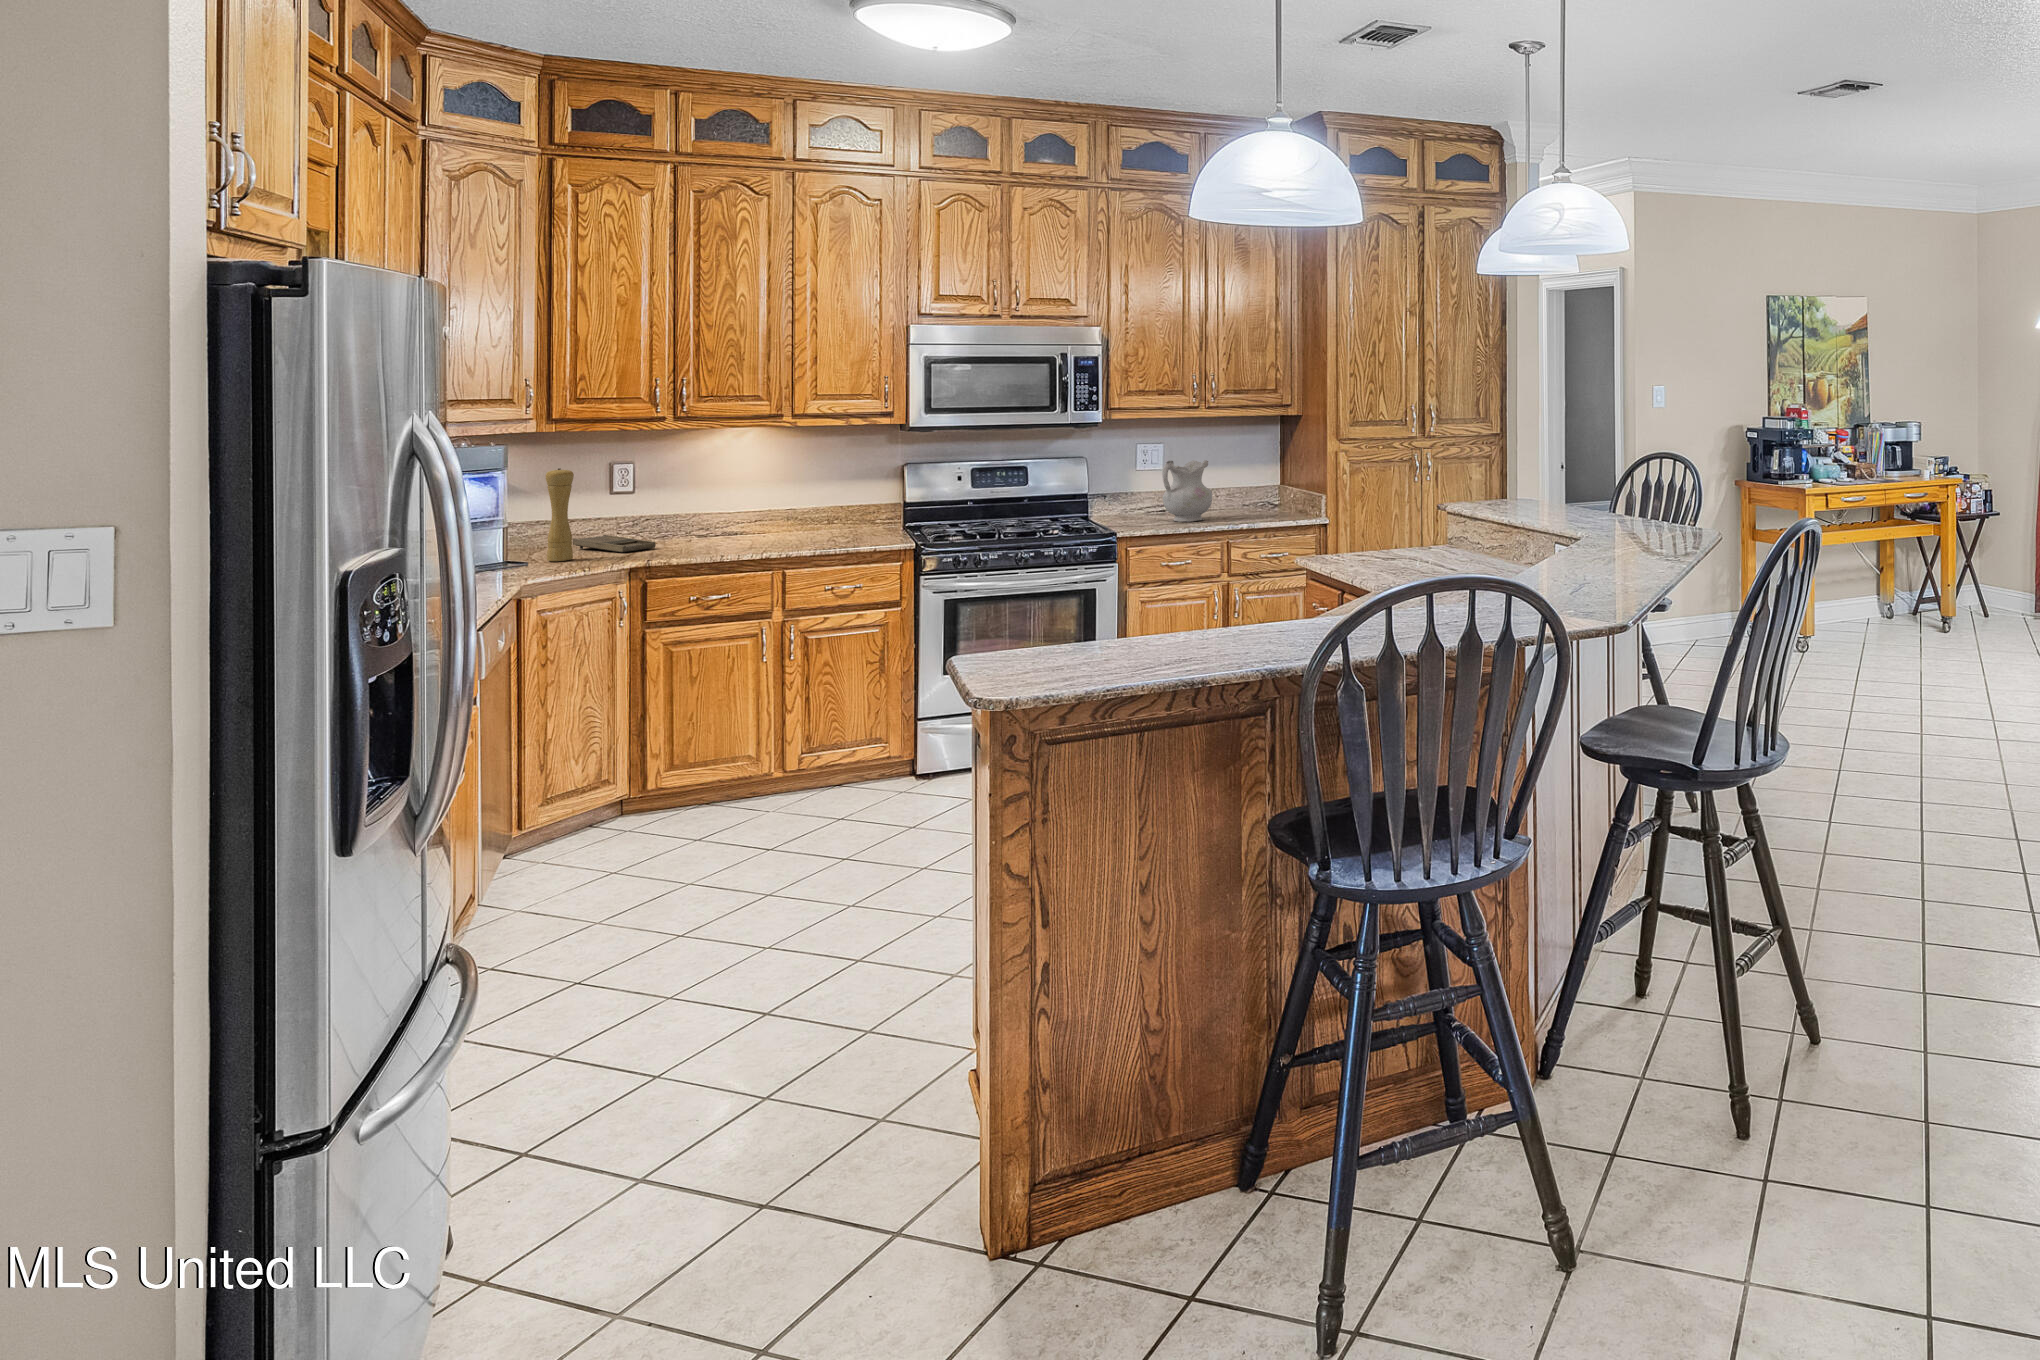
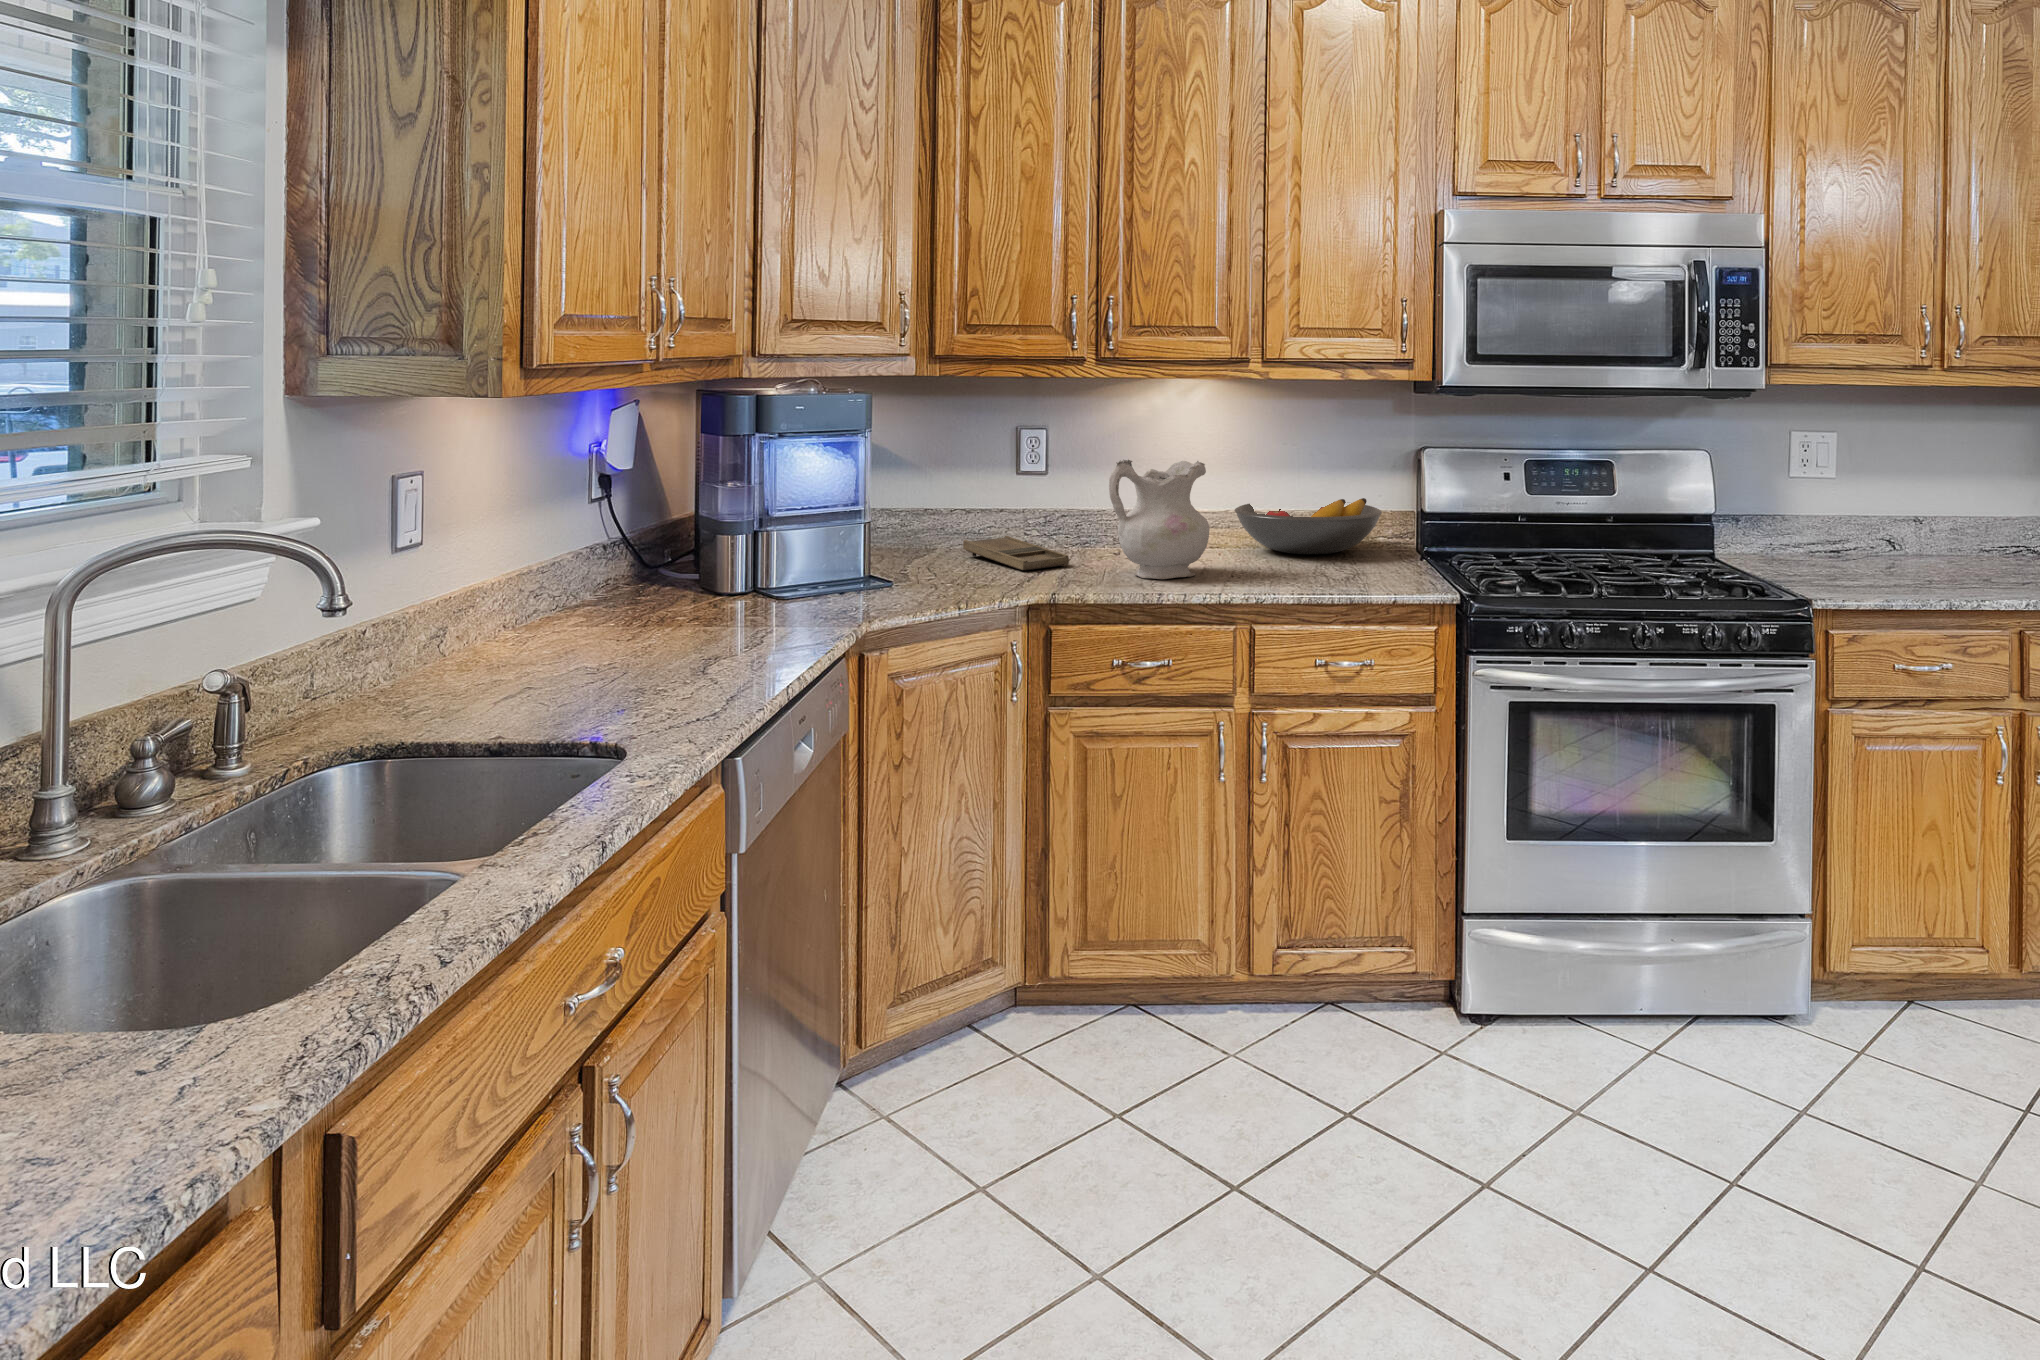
ceramic pitcher: present [1162,460,1212,522] -> present [1109,460,1210,579]
pepper mill: present [546,468,574,561] -> none [918,434,955,582]
fruit bowl: none [776,497,878,533] -> present [1234,498,1382,554]

